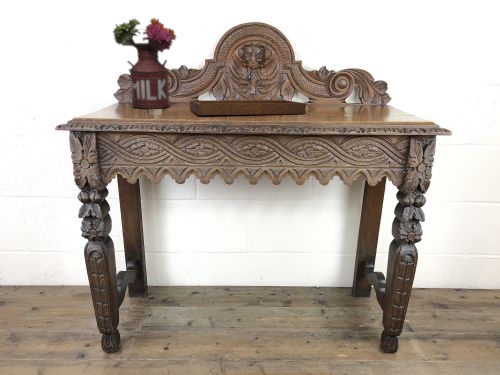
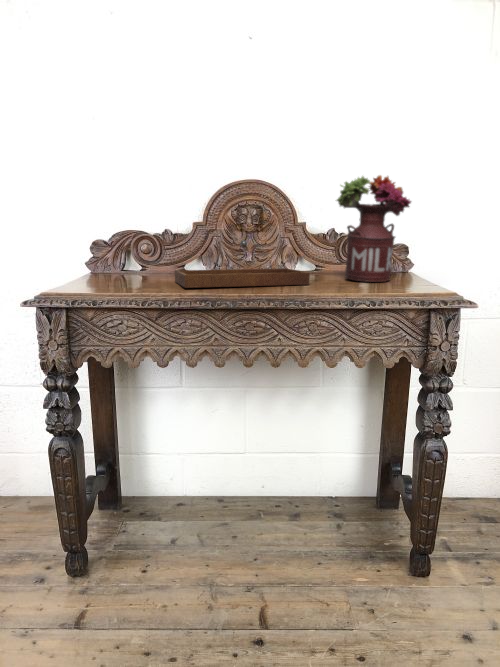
flower arrangement: present [113,18,176,108] -> present [337,175,411,282]

